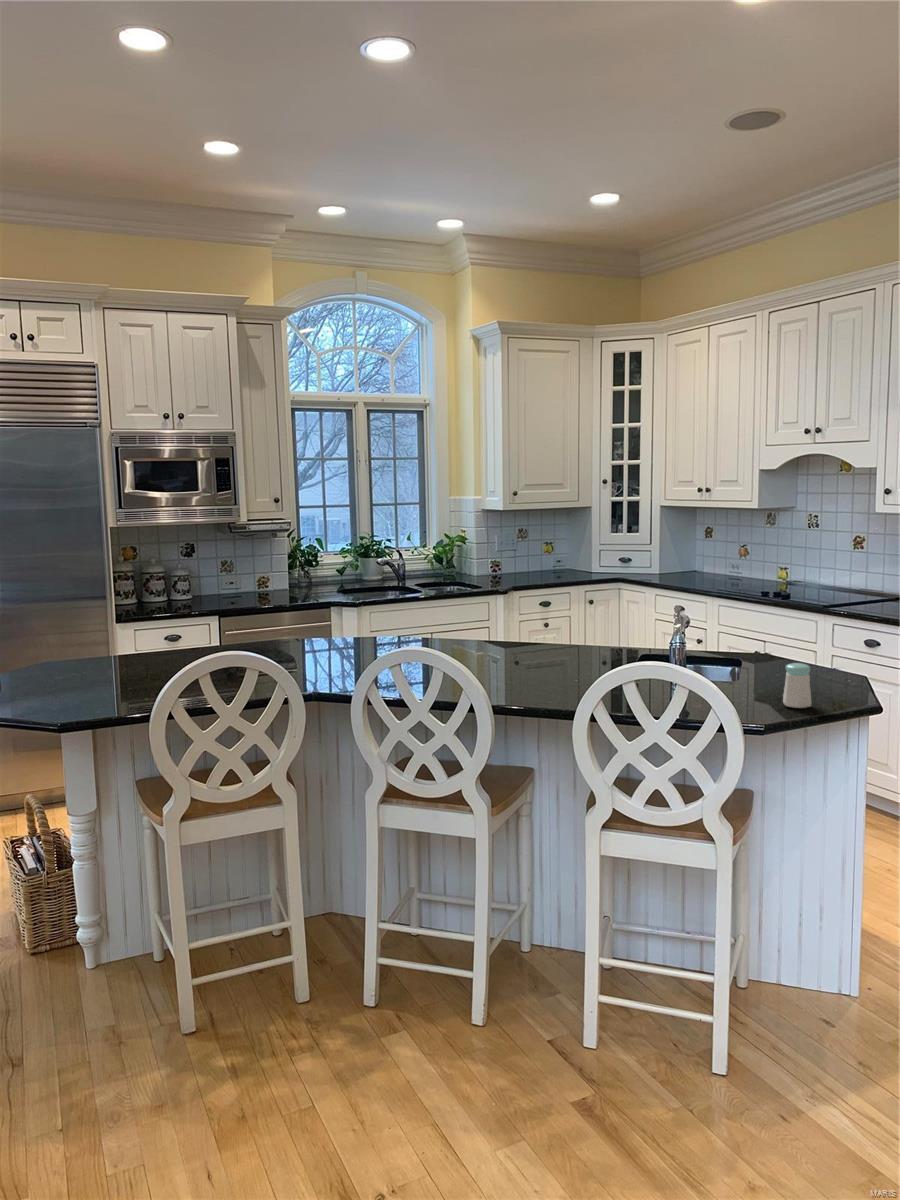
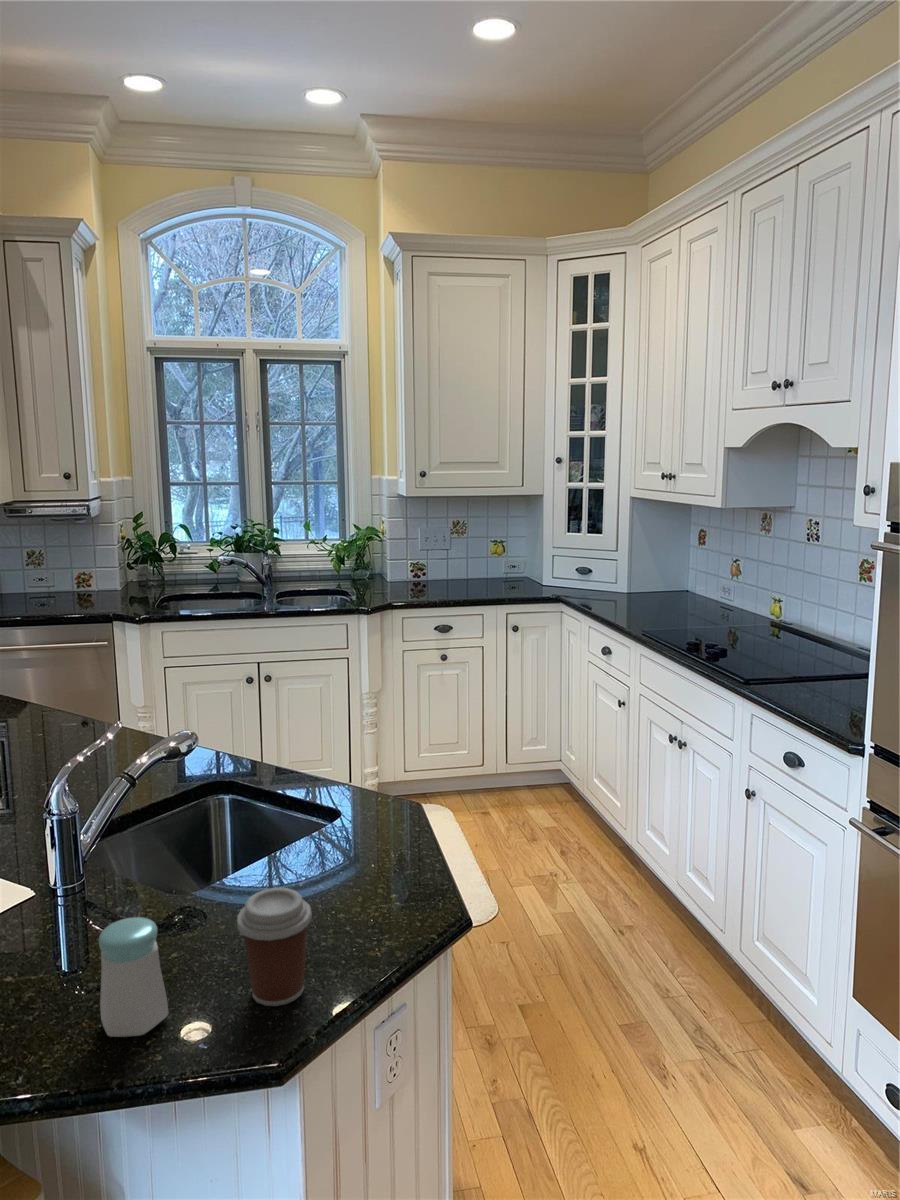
coffee cup: none [814,654,848,699] -> present [237,888,312,1006]

